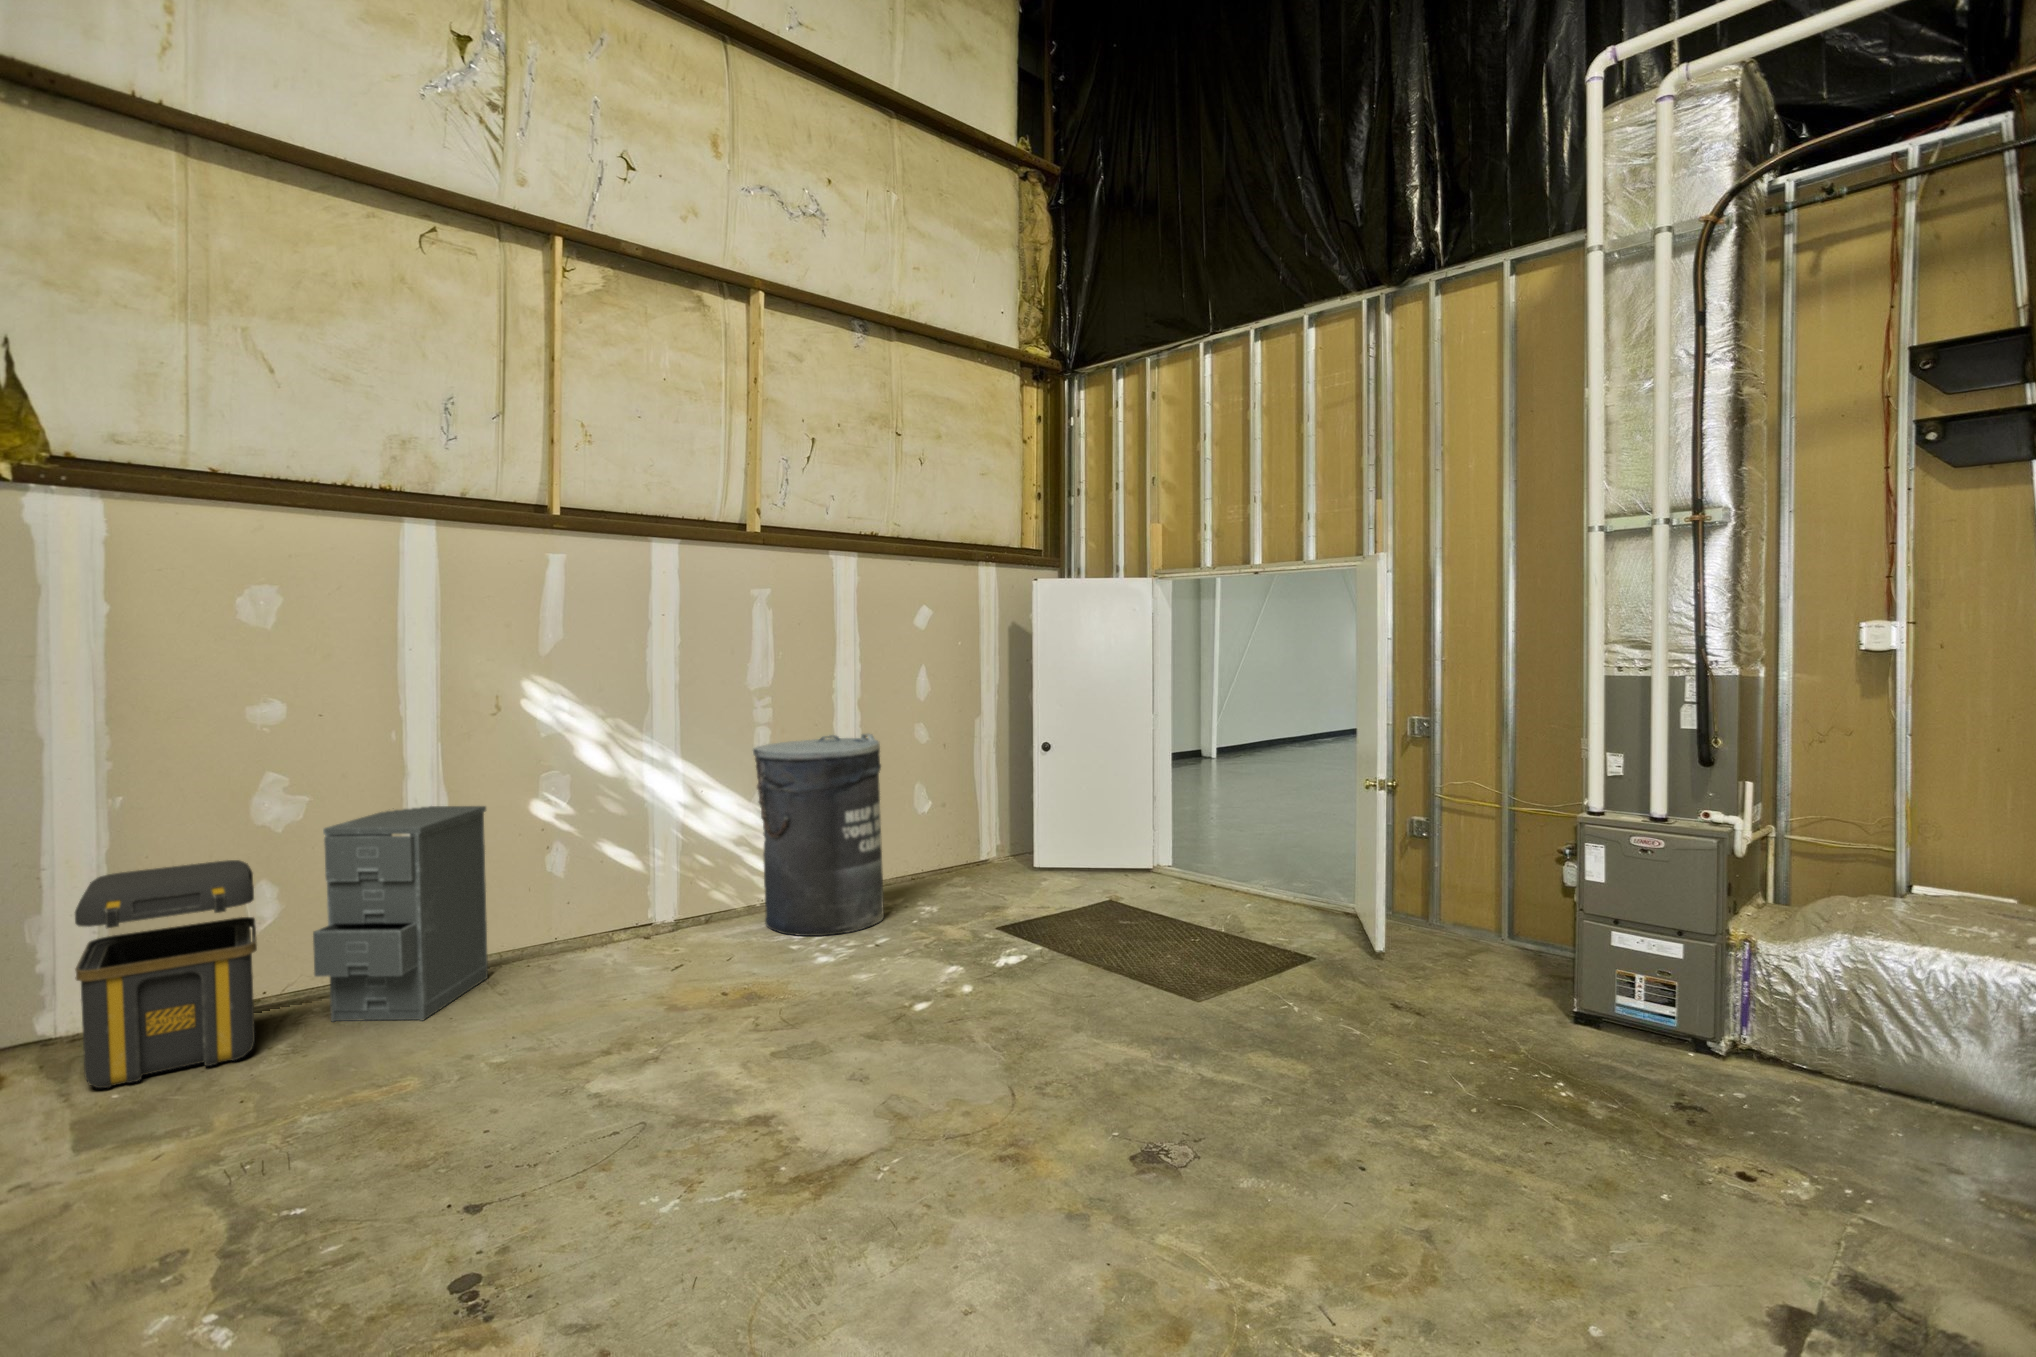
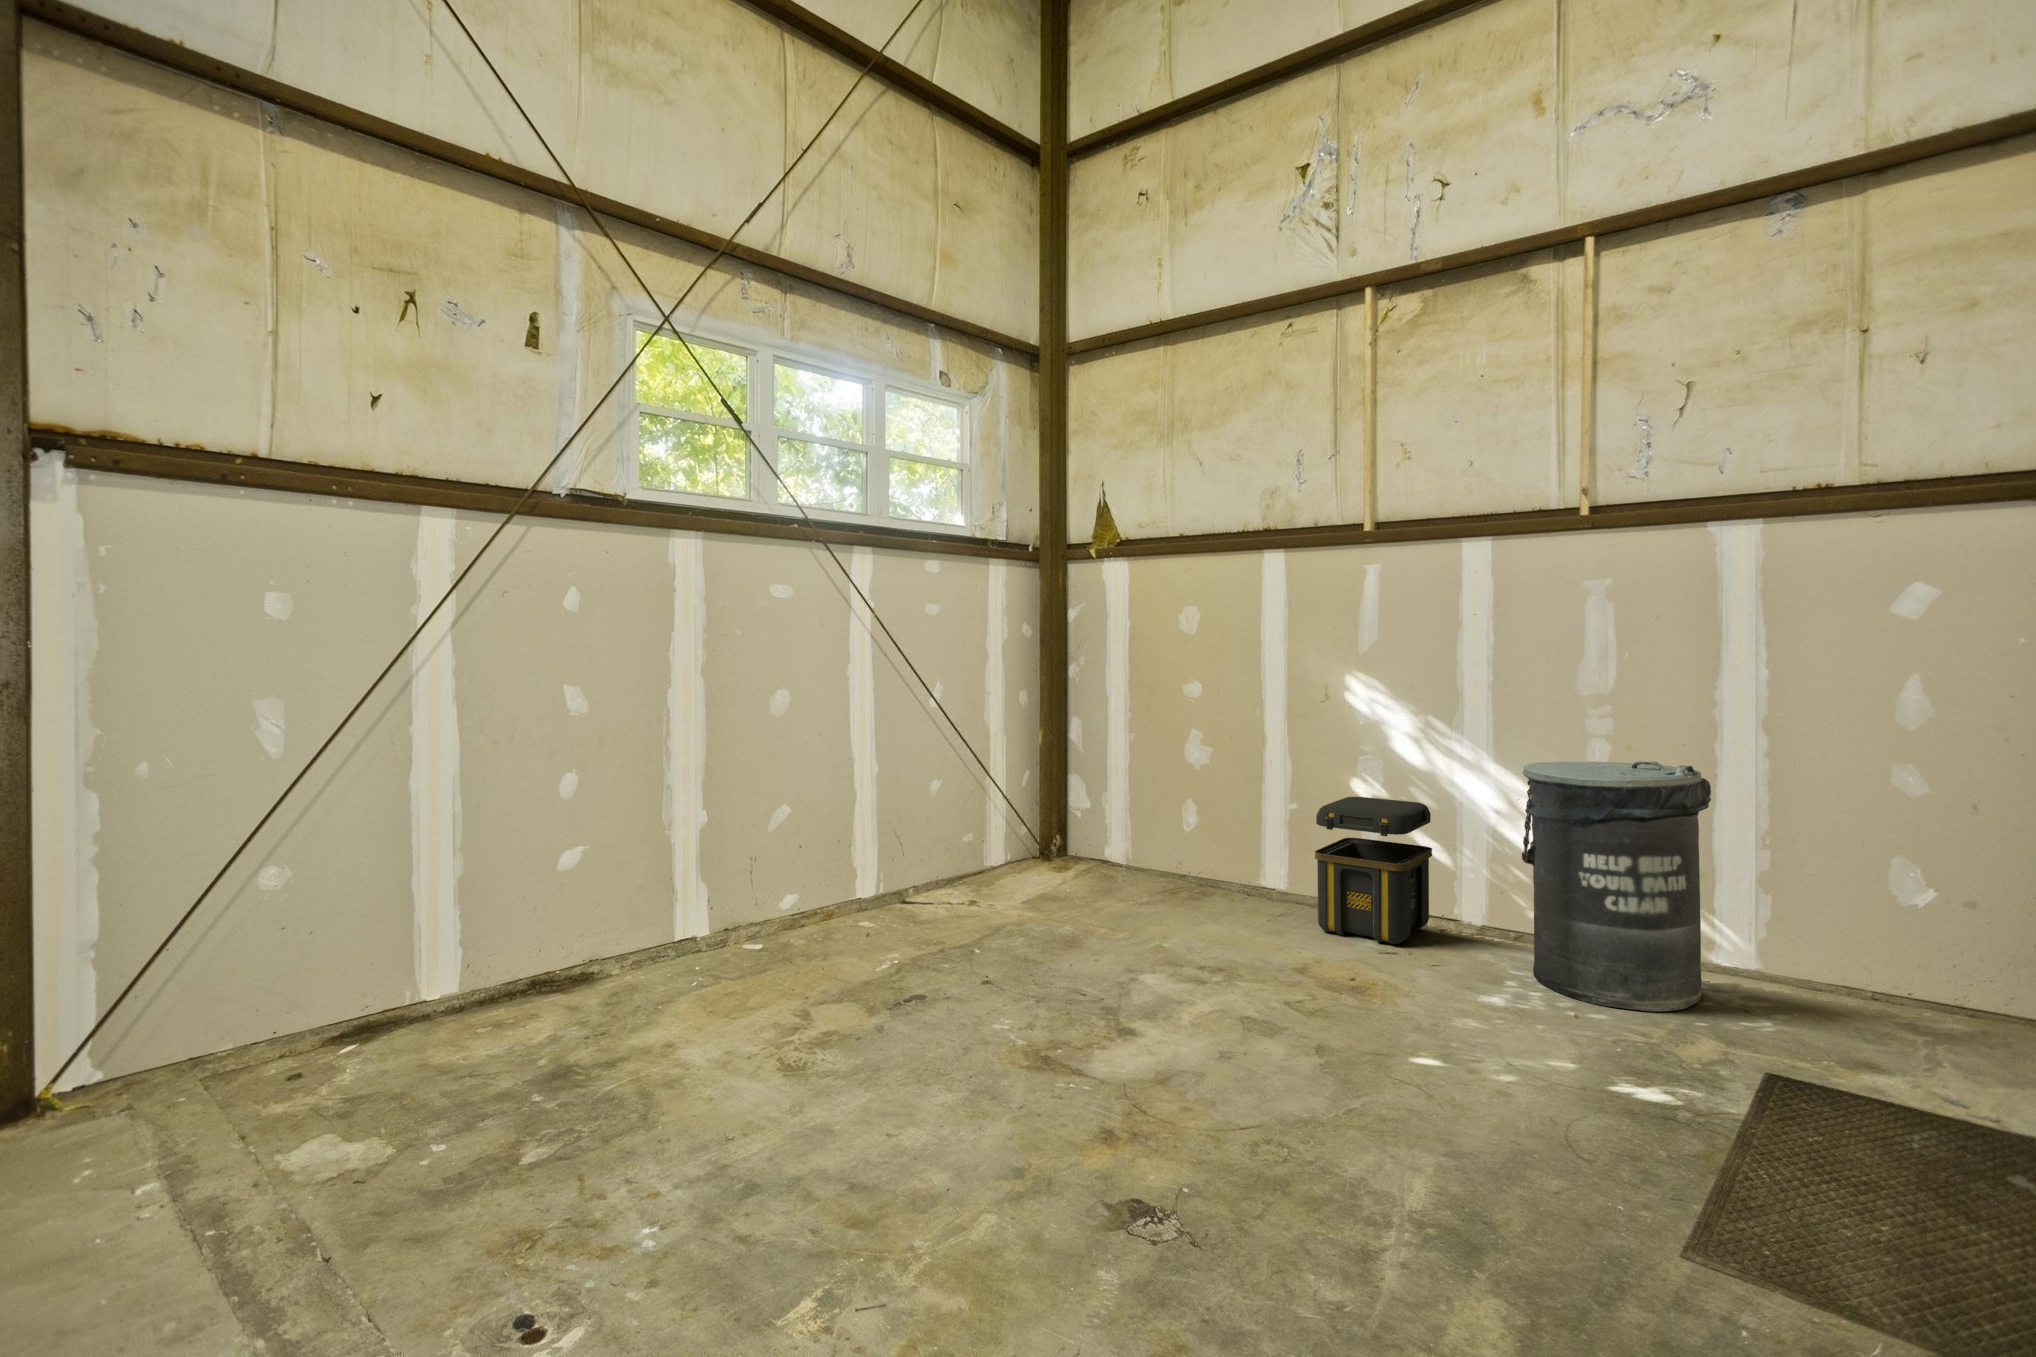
filing cabinet: present [313,806,488,1022] -> none [1180,764,1299,912]
toolbox: present [75,860,257,1088] -> present [1315,797,1432,944]

